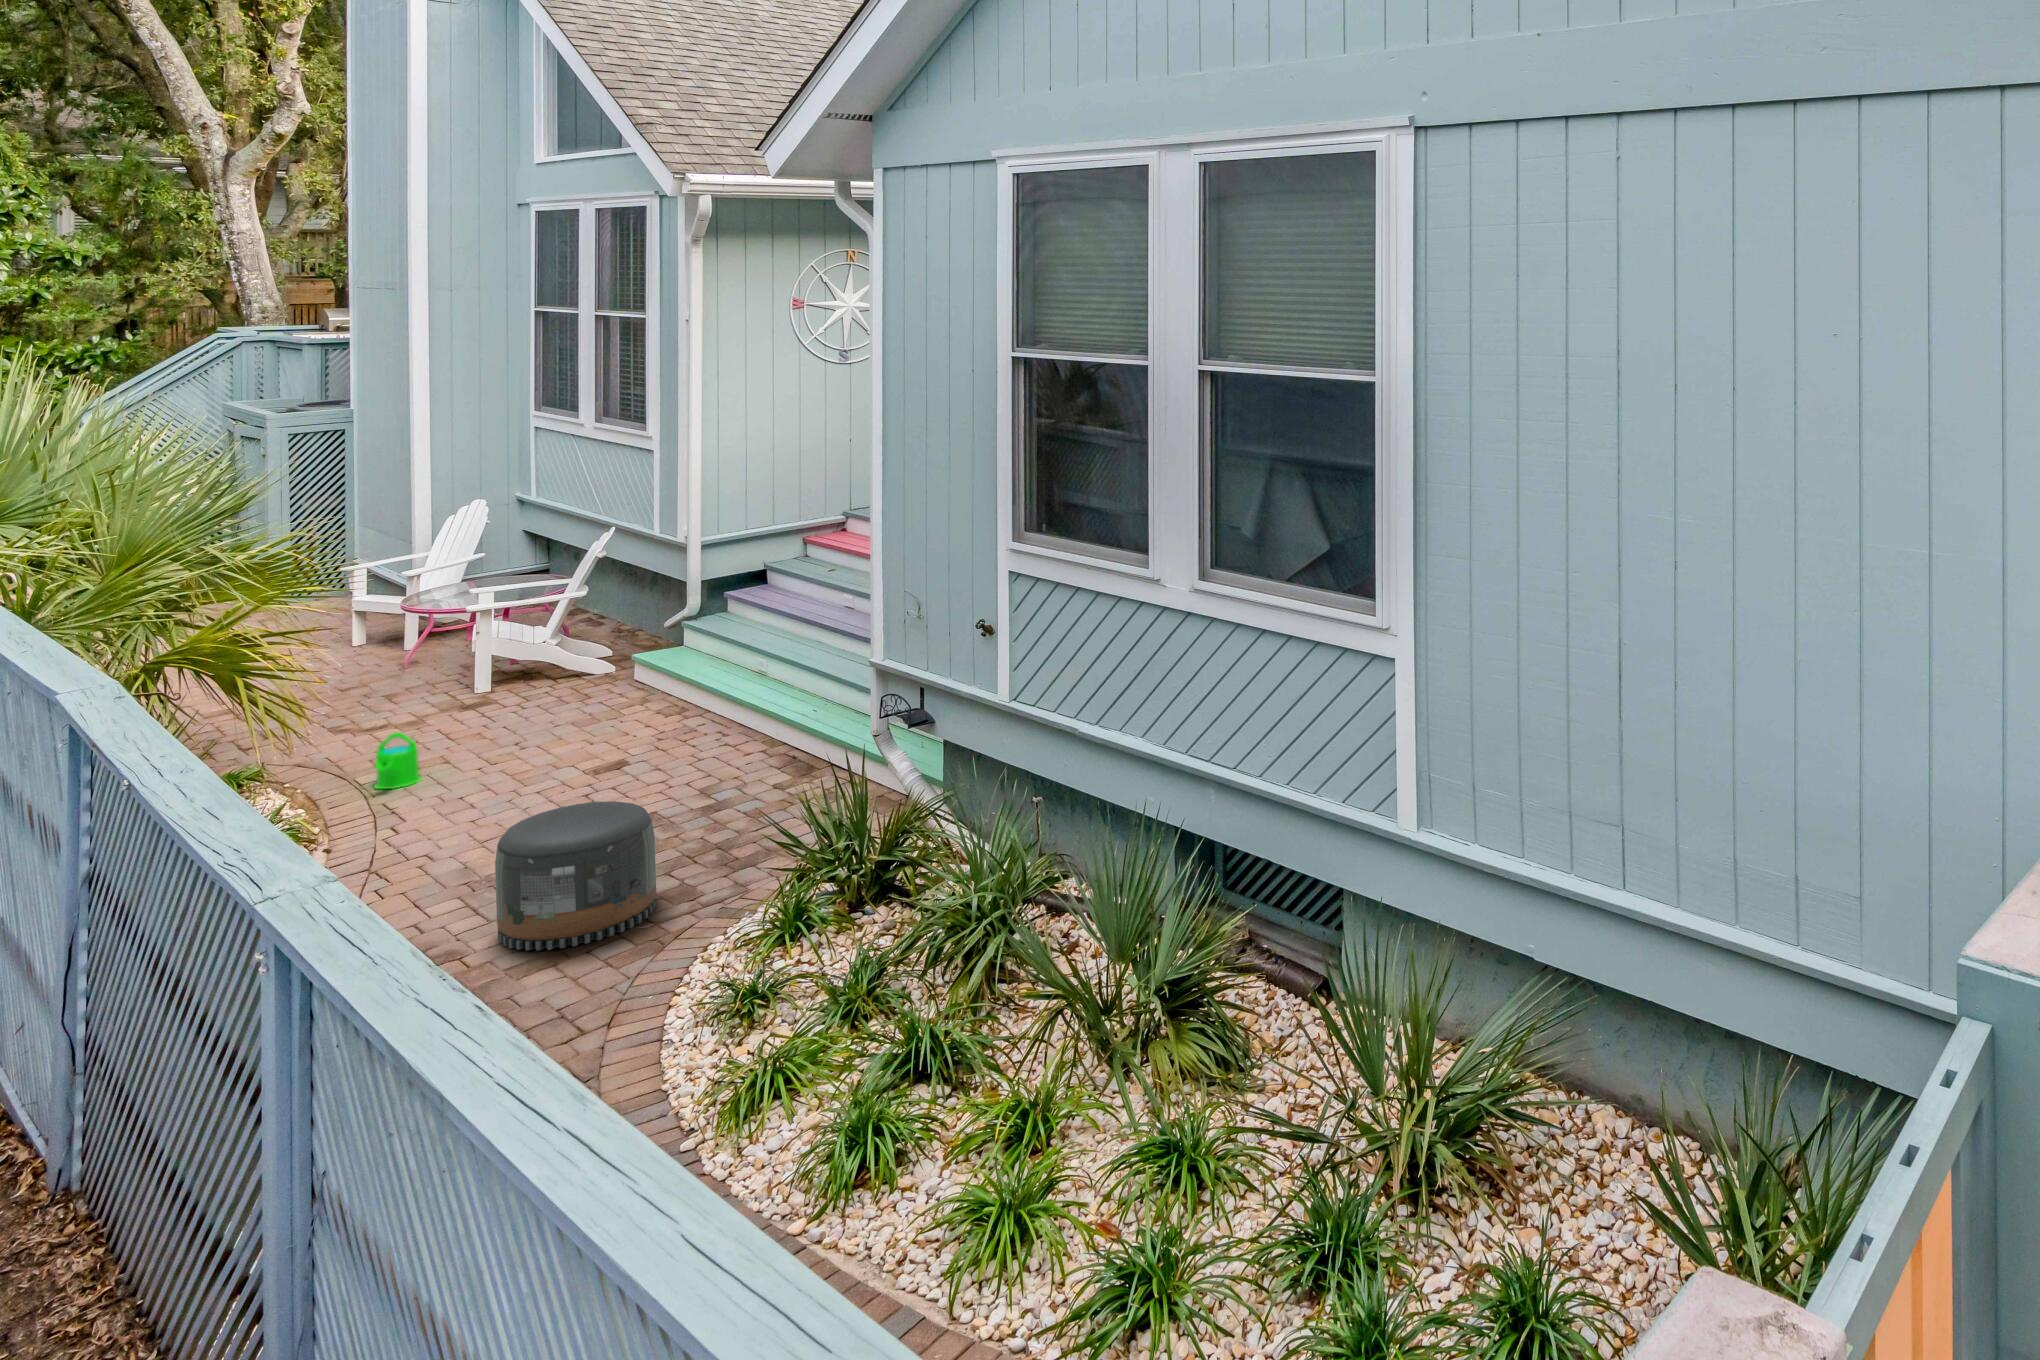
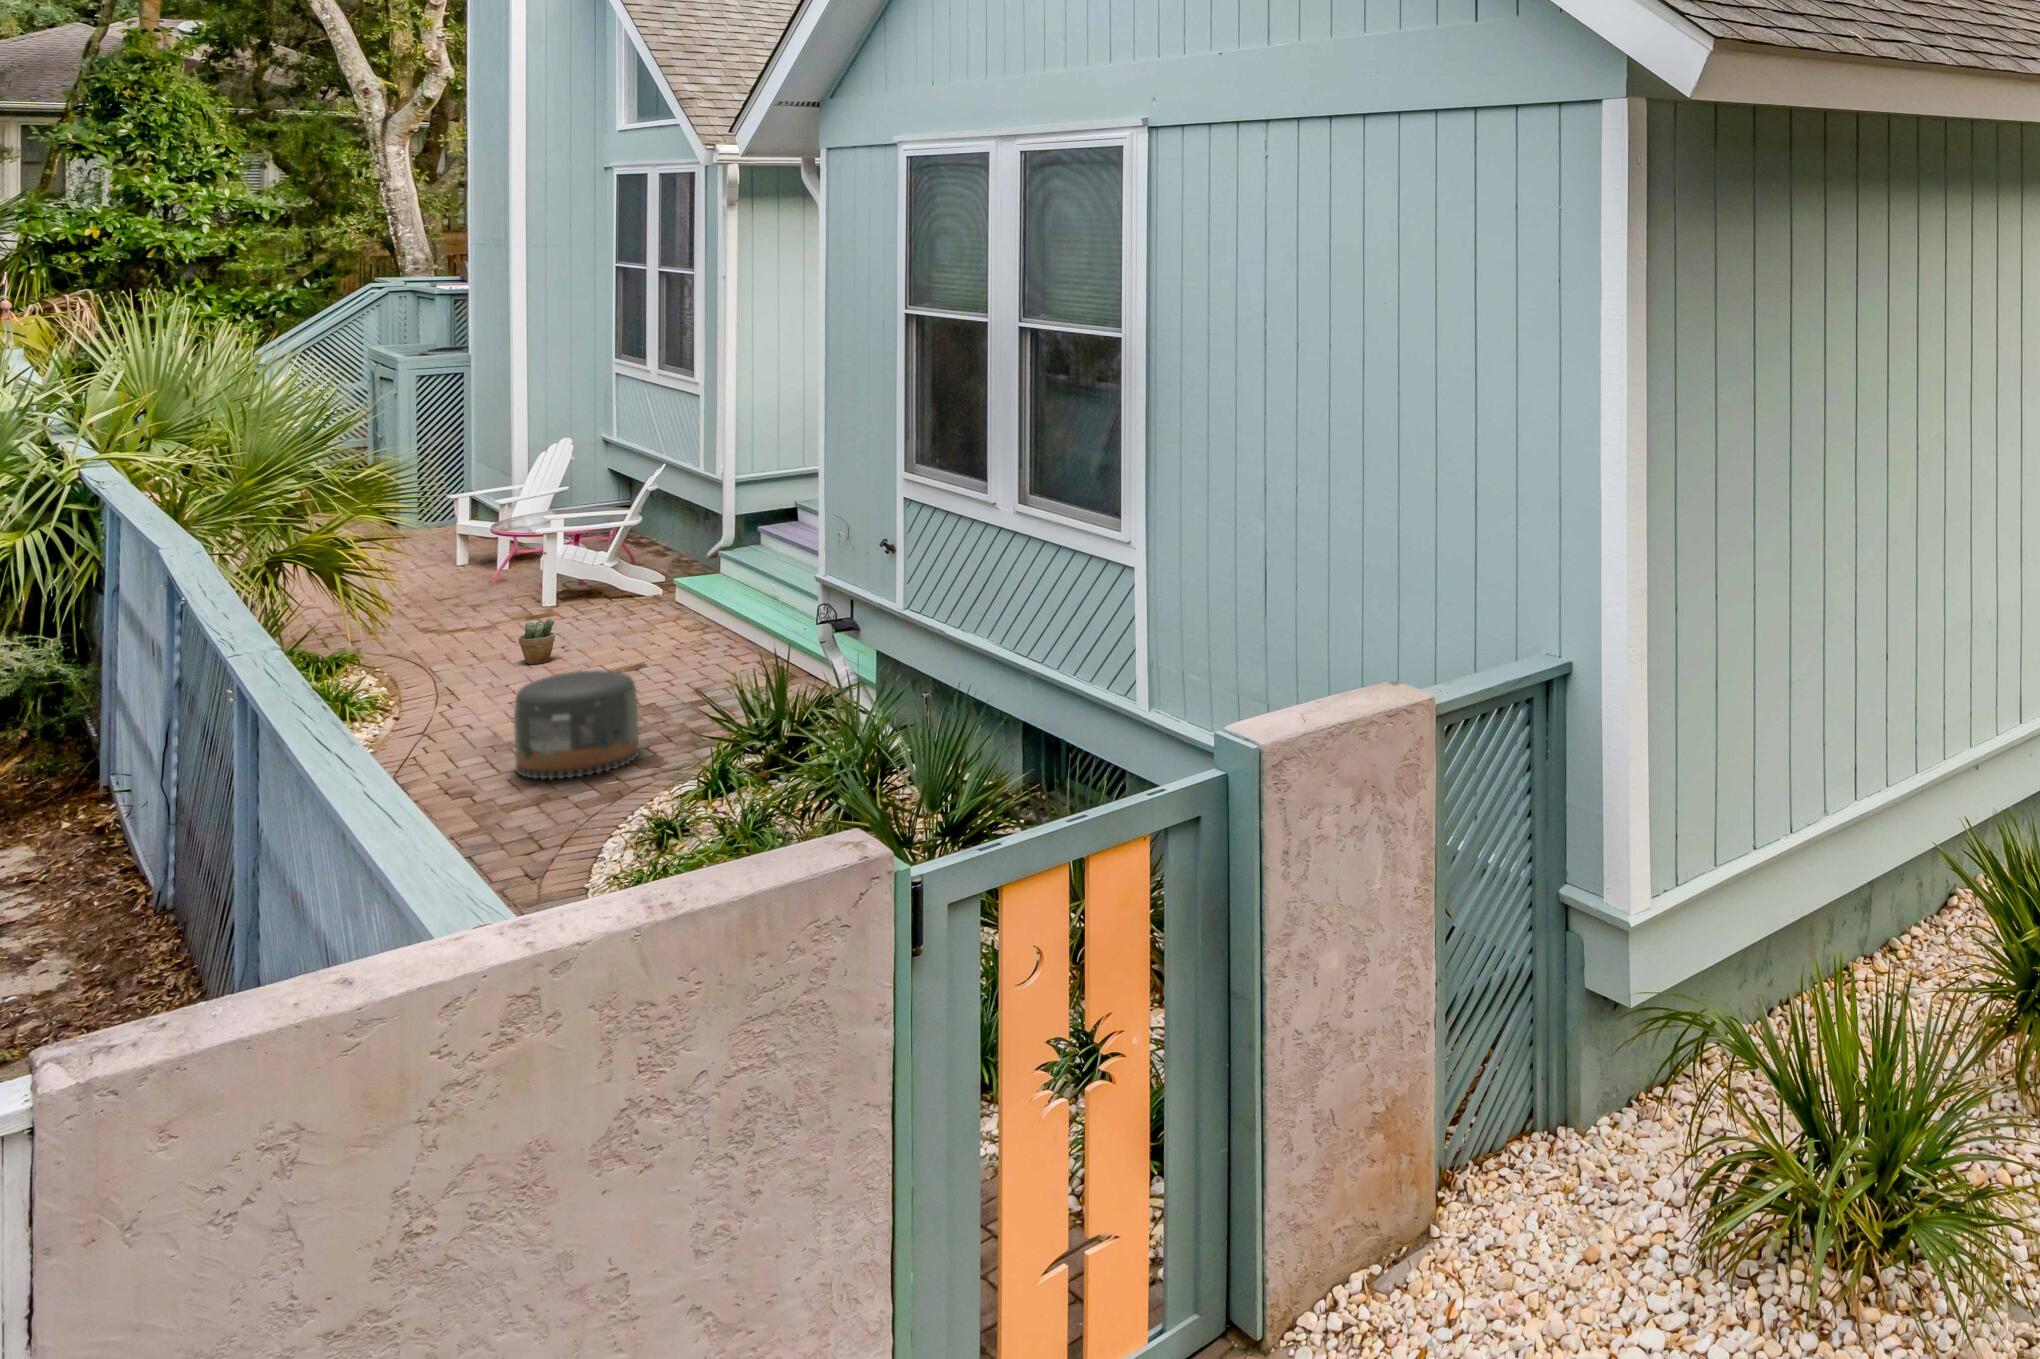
potted plant: none [460,722,506,779] -> present [519,618,555,664]
watering can: present [374,732,421,789] -> none [451,622,490,669]

